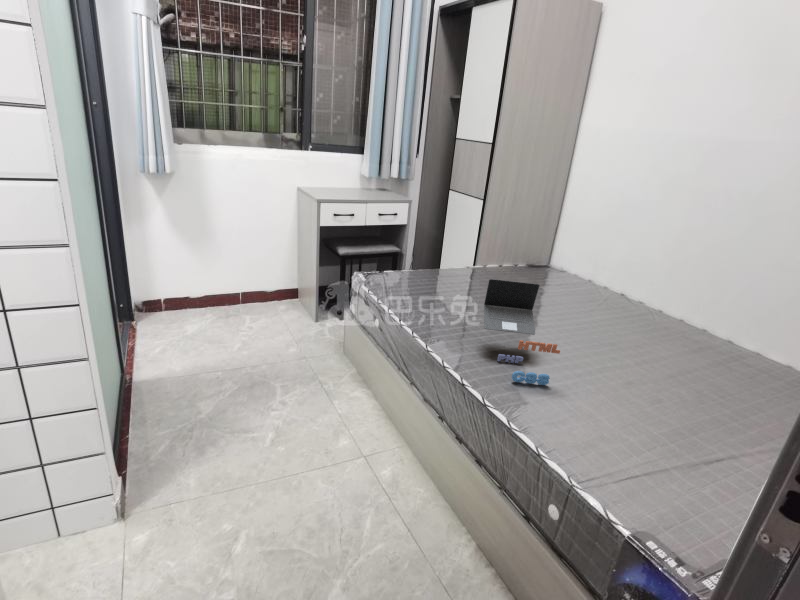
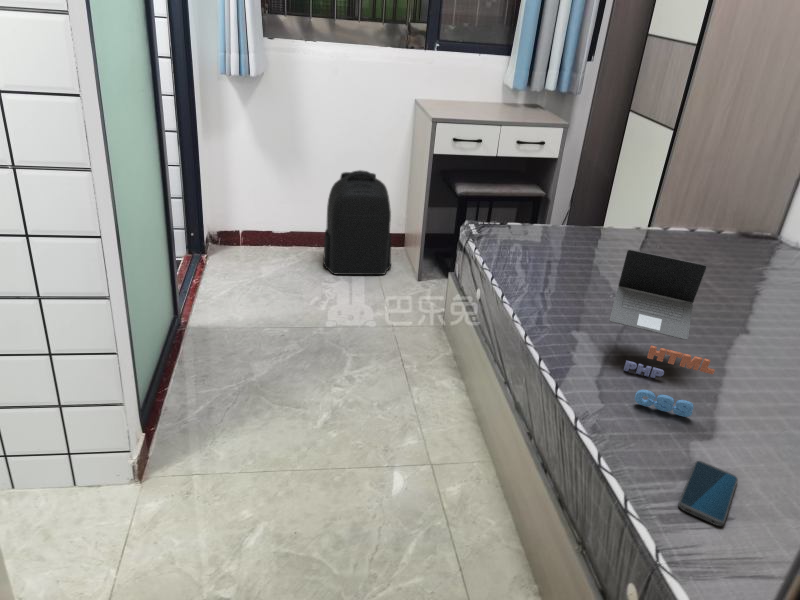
backpack: none [237,243,293,324] -> present [323,170,391,275]
smartphone: none [561,411,592,450] -> present [678,461,738,526]

